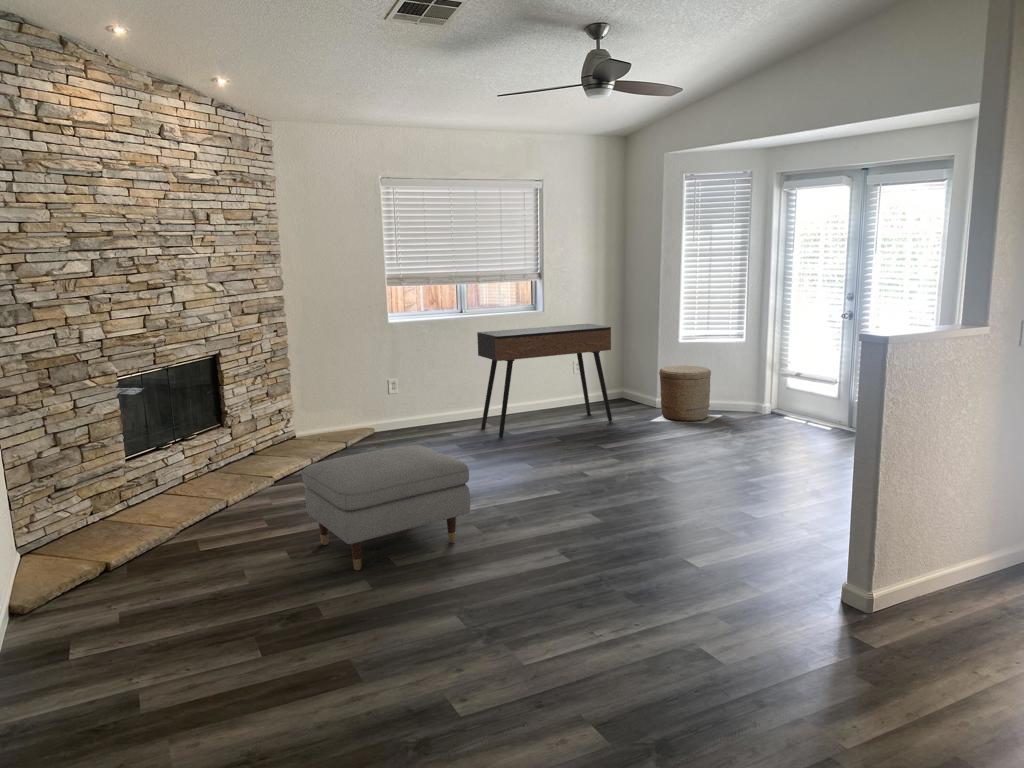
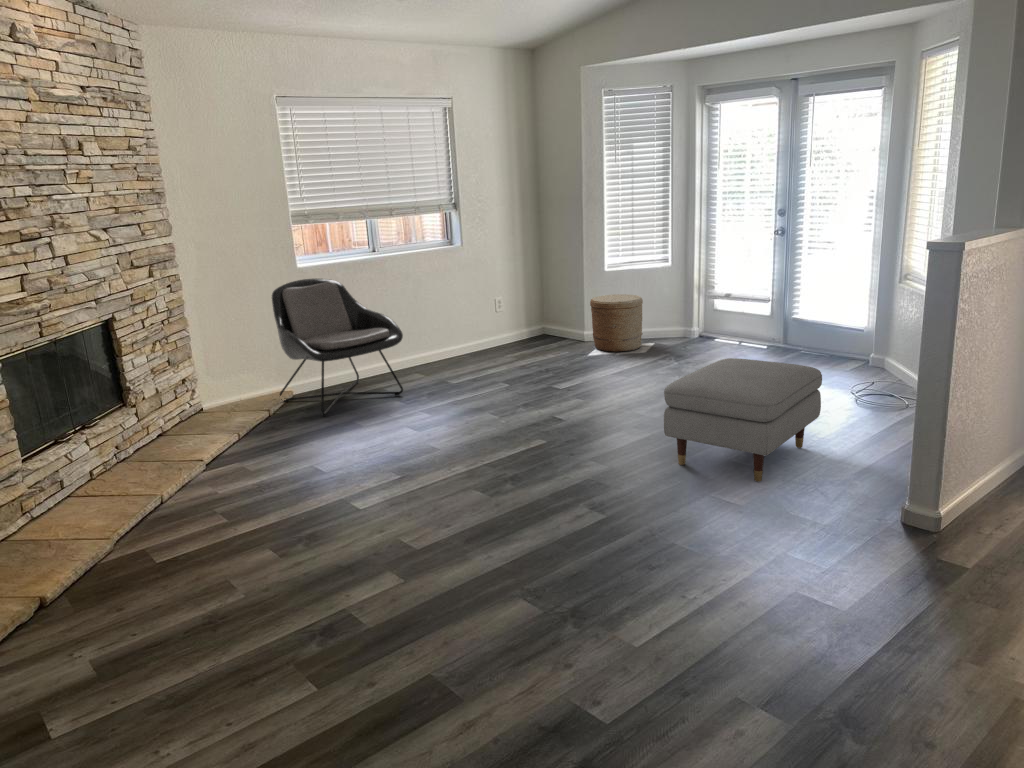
console table: present [477,324,612,438] -> none [403,257,549,387]
lounge chair: none [359,332,466,453] -> present [272,278,403,416]
ottoman: present [302,445,470,570] -> present [664,358,822,482]

